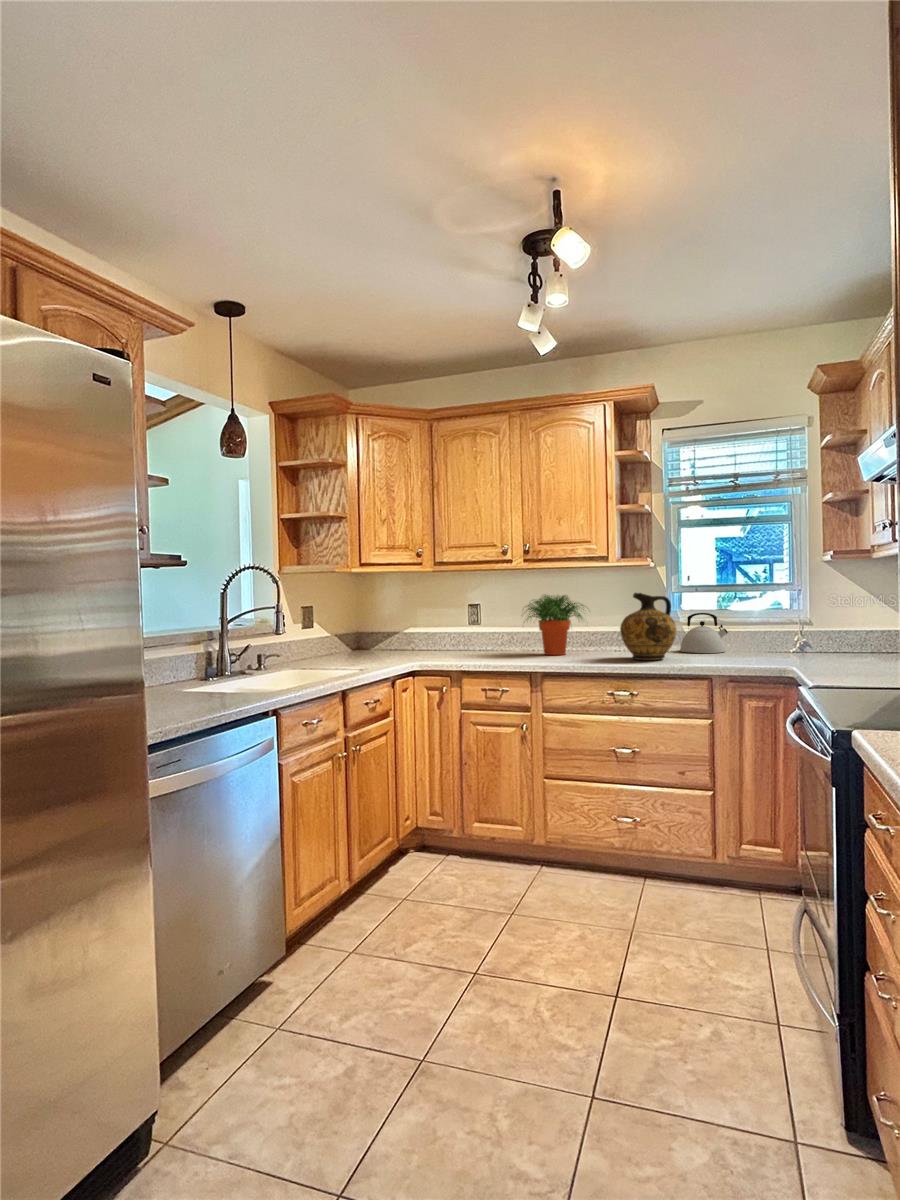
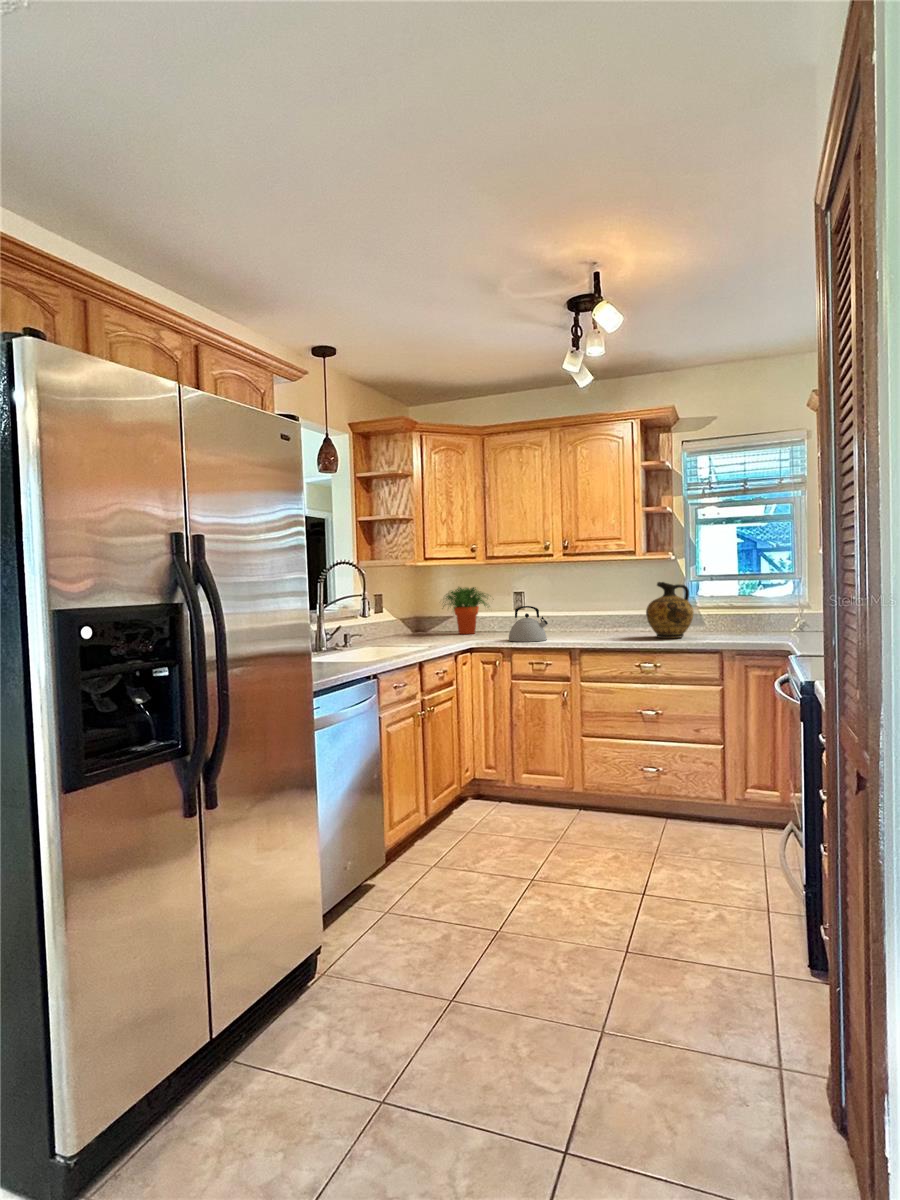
potted plant: present [526,595,583,655] -> present [443,587,488,634]
kettle: present [680,613,728,653] -> present [509,606,548,642]

